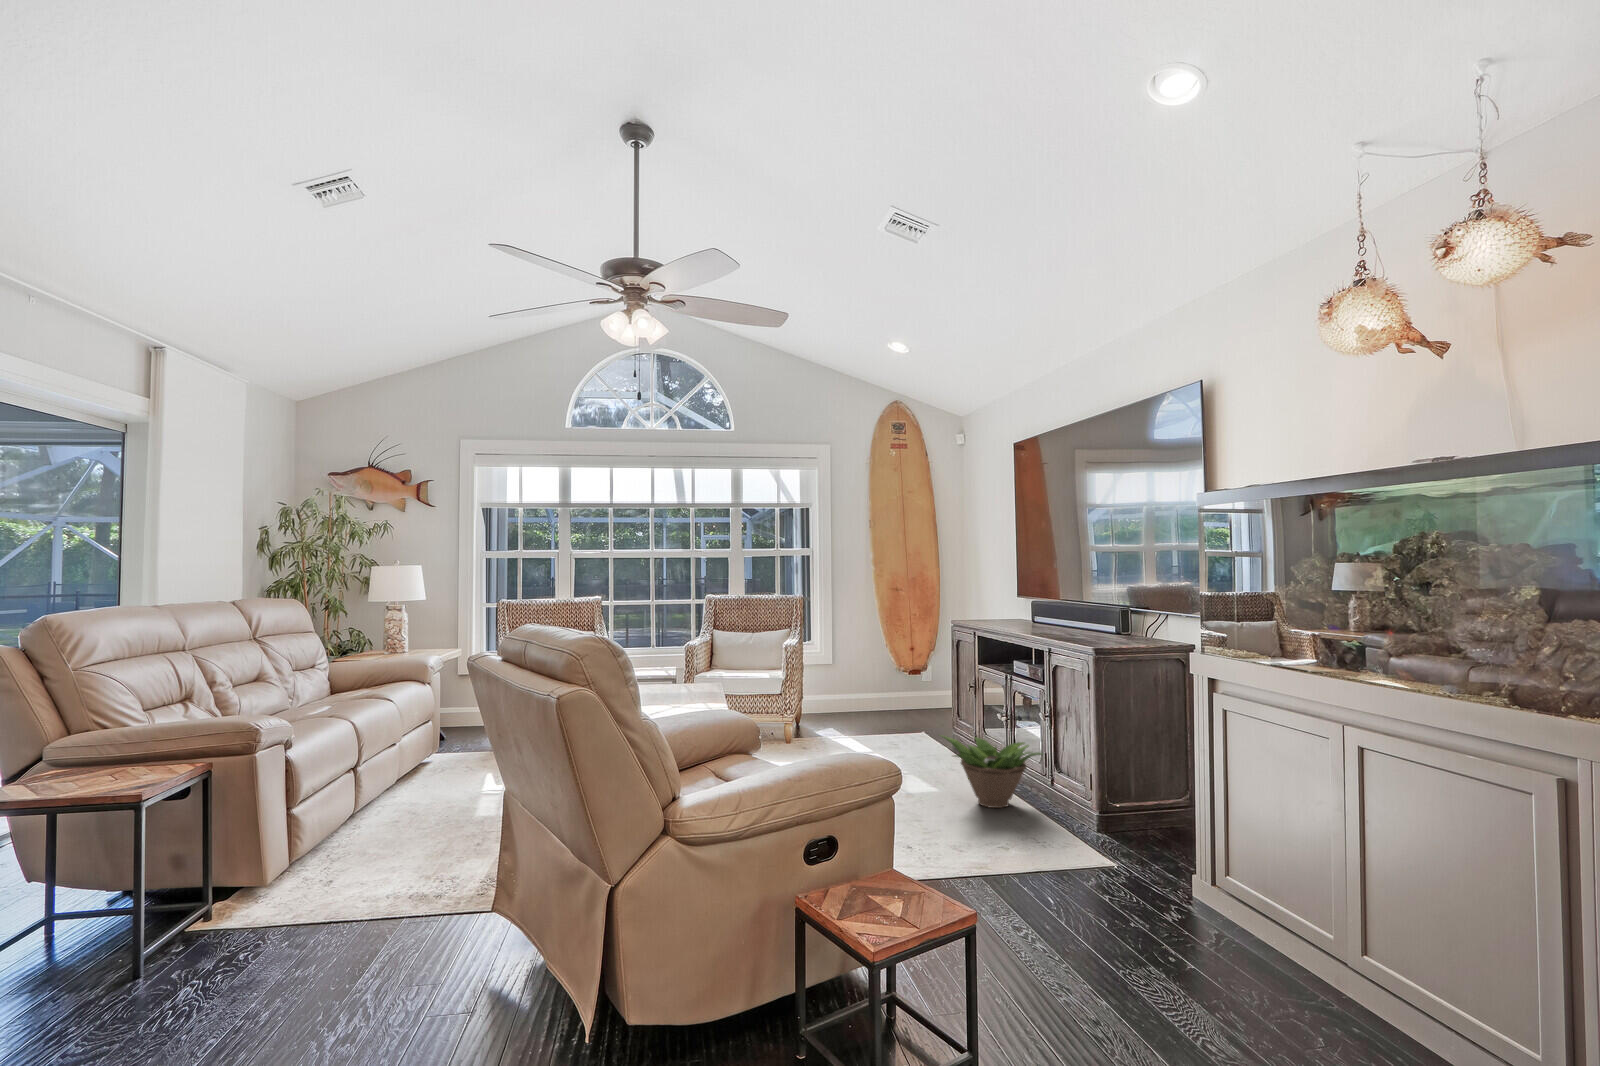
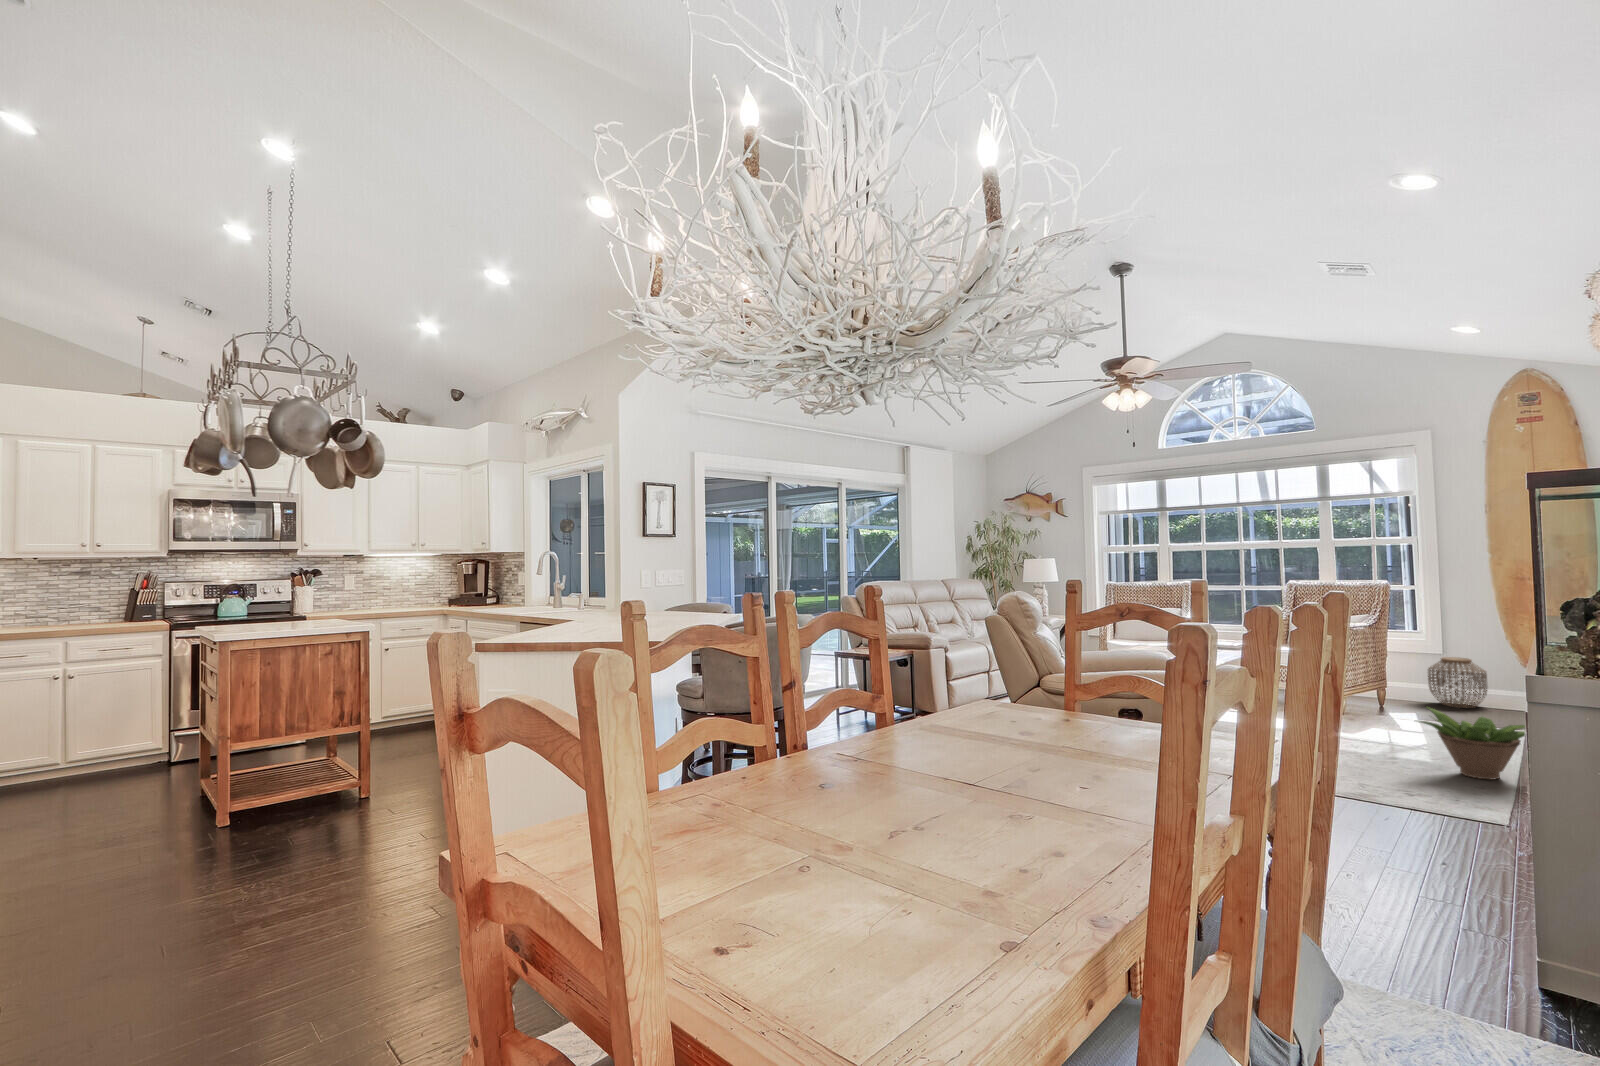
woven basket: none [825,667,869,716] -> present [1428,657,1487,708]

